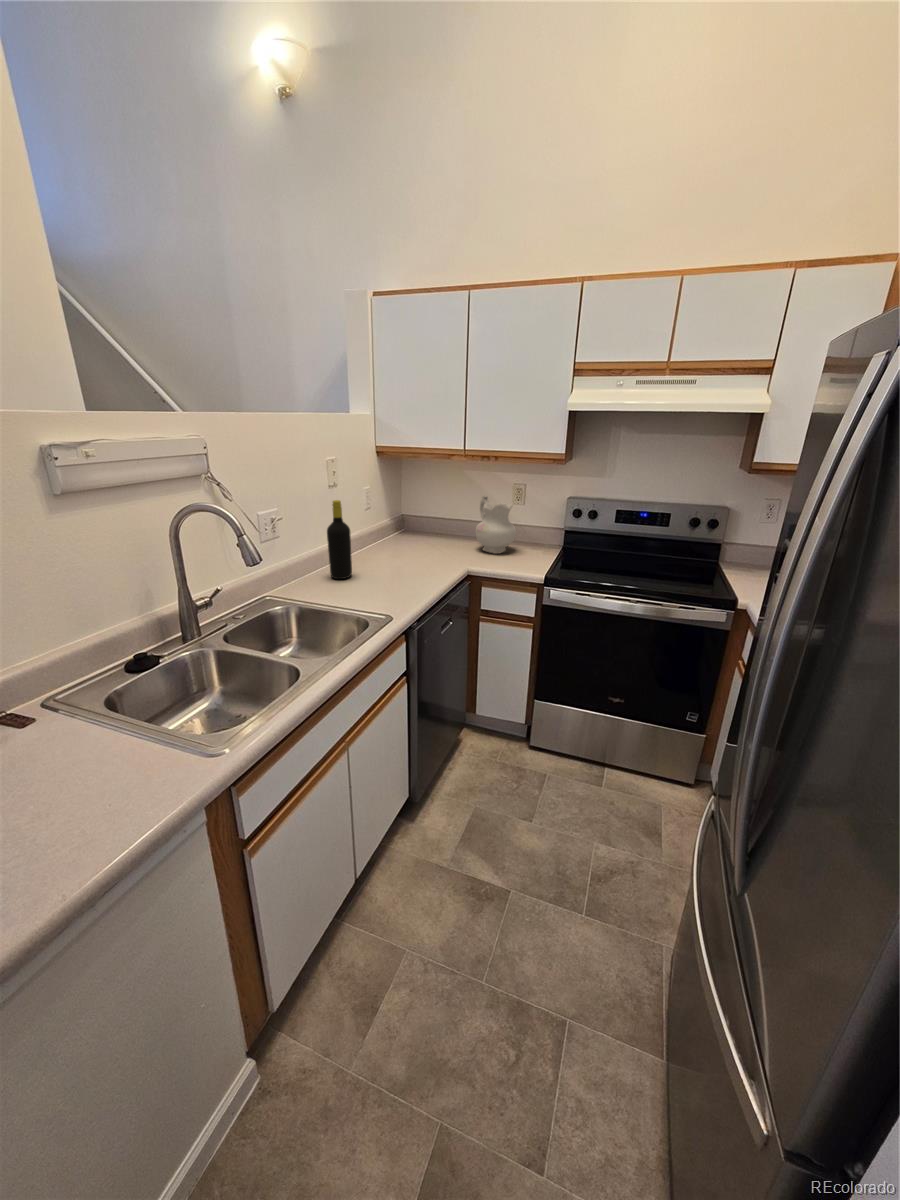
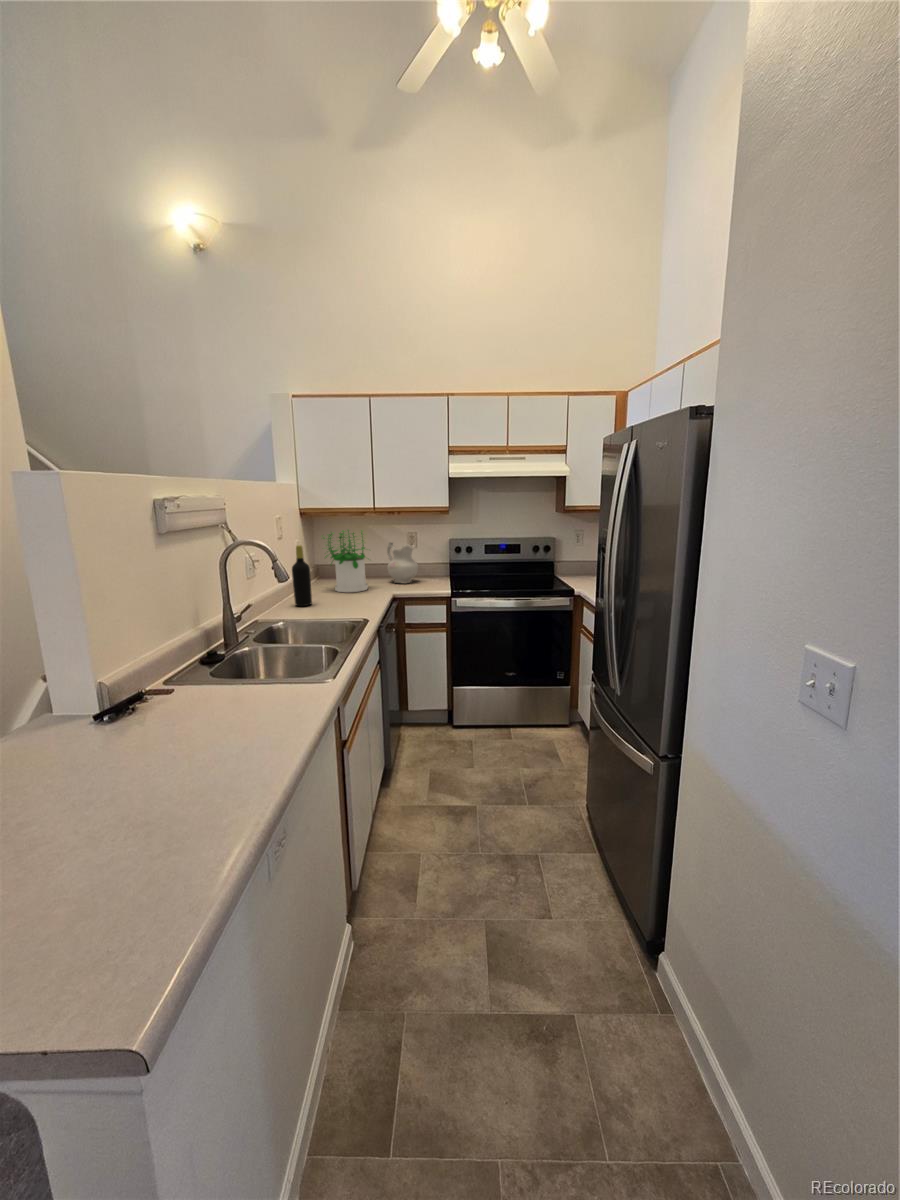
potted plant: none [384,477,450,561] -> present [324,530,368,592]

